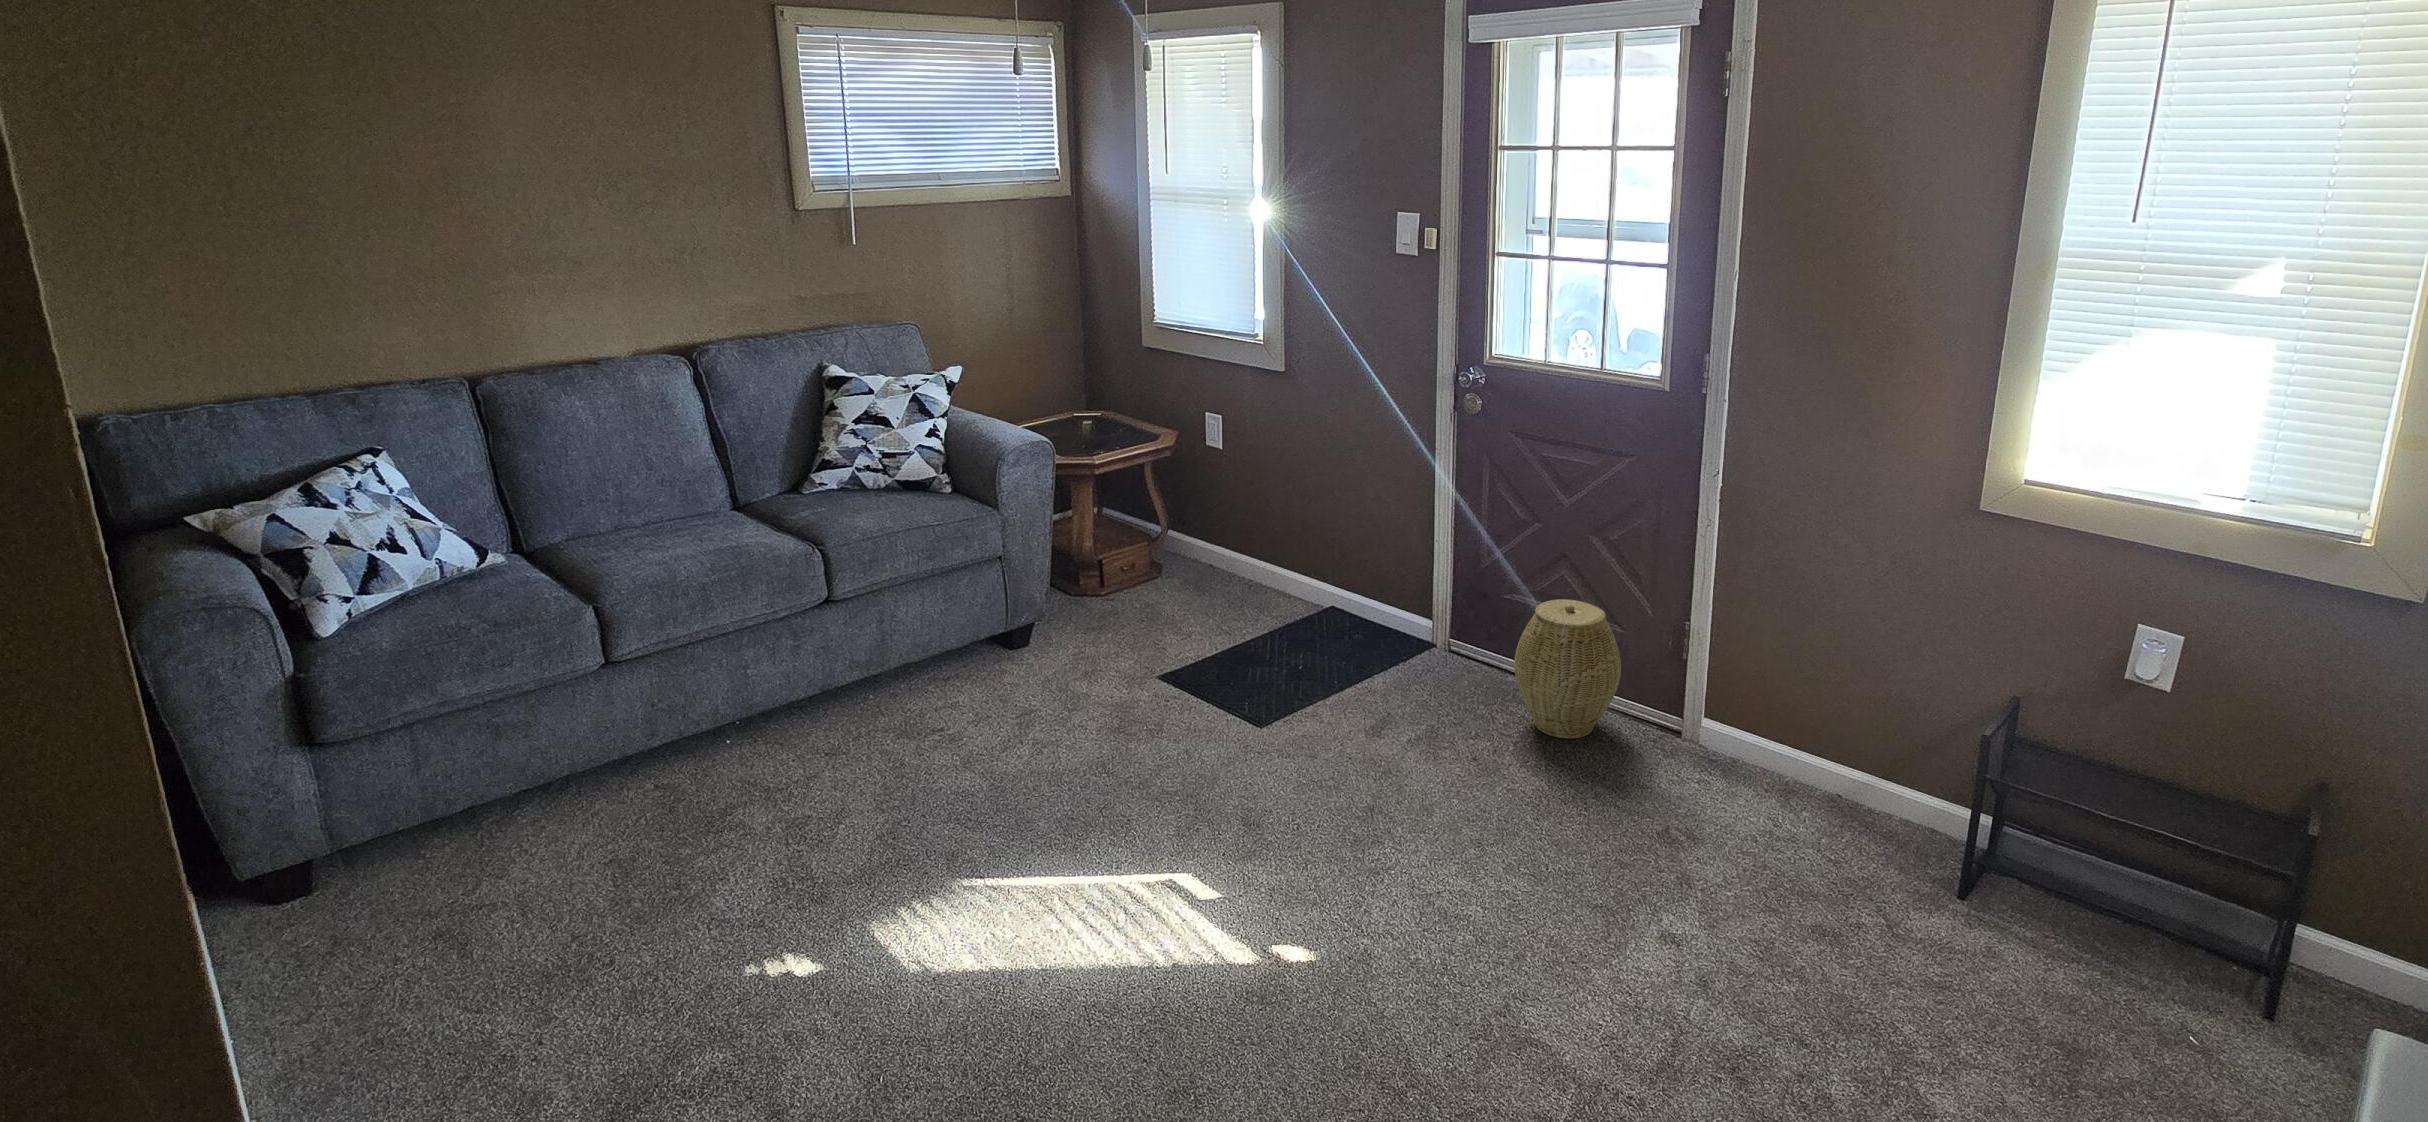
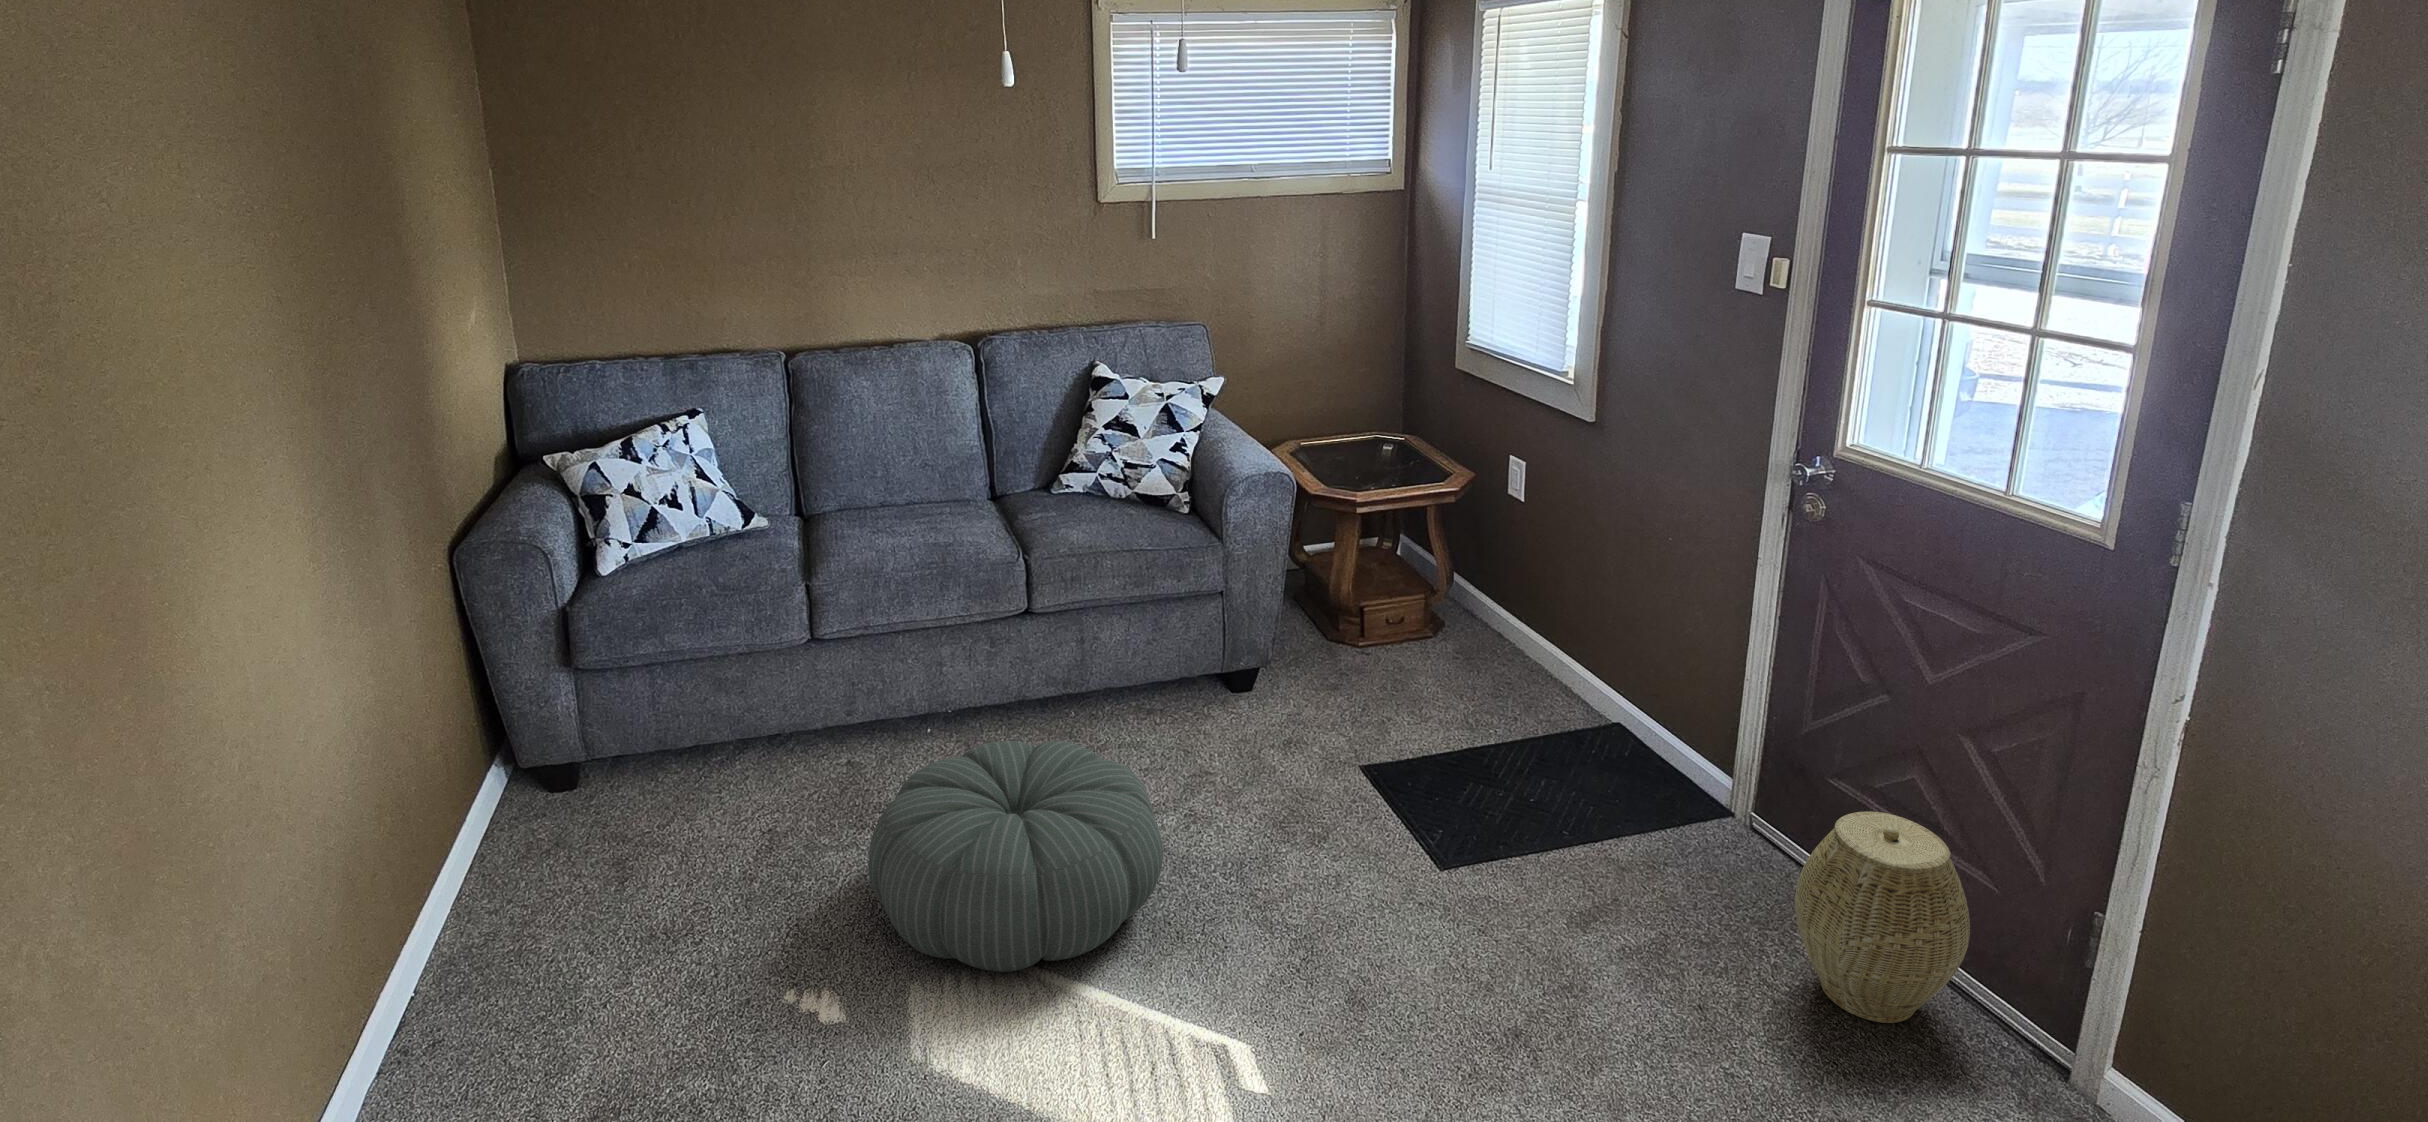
pouf: none [779,693,1058,896] -> present [868,741,1163,972]

